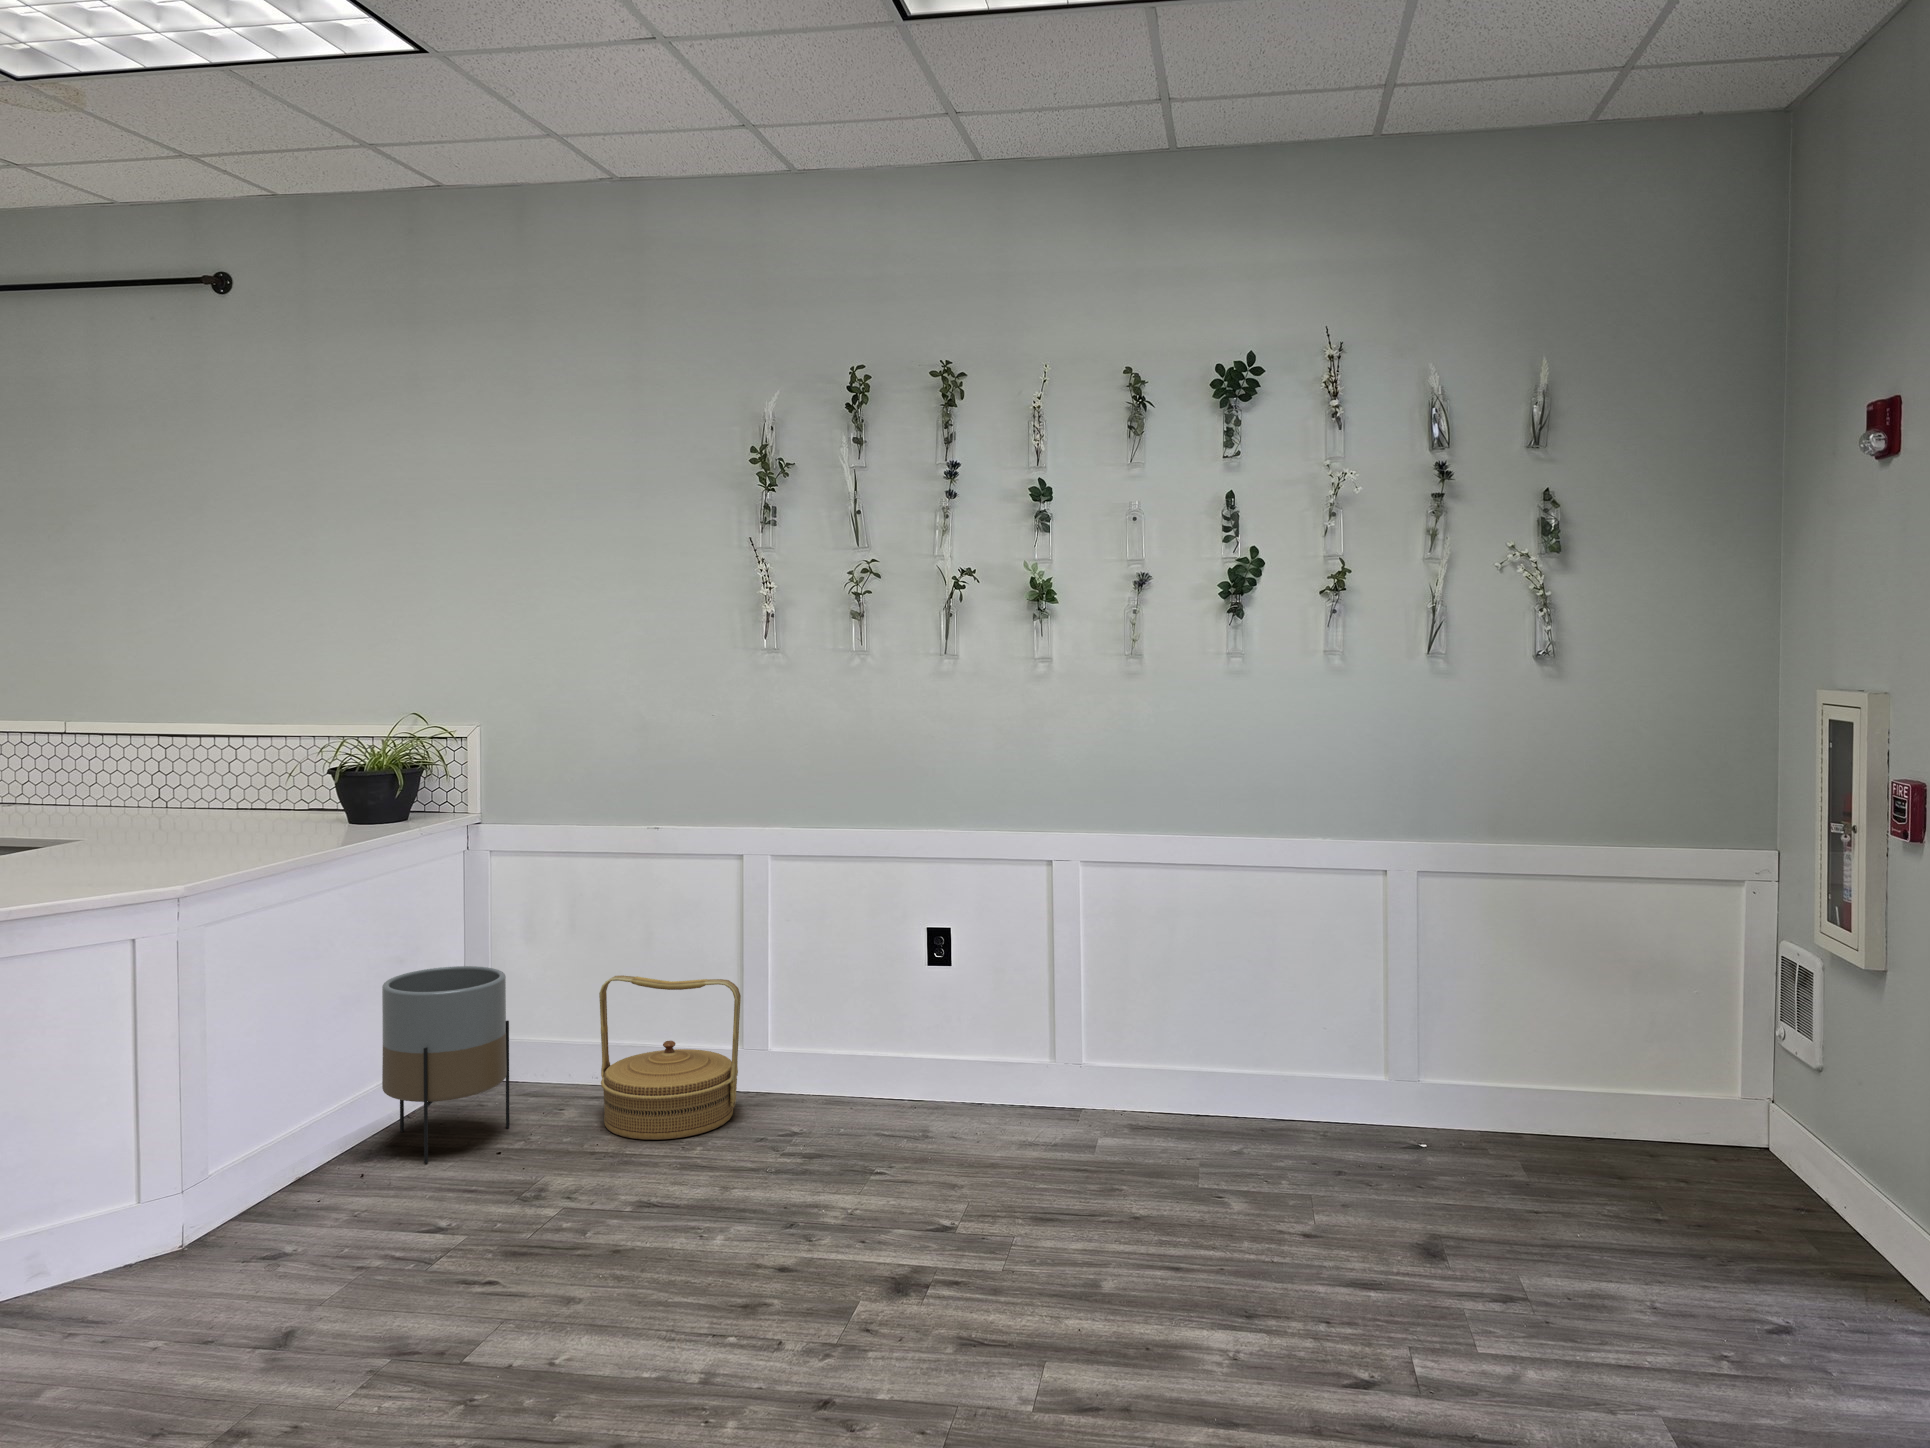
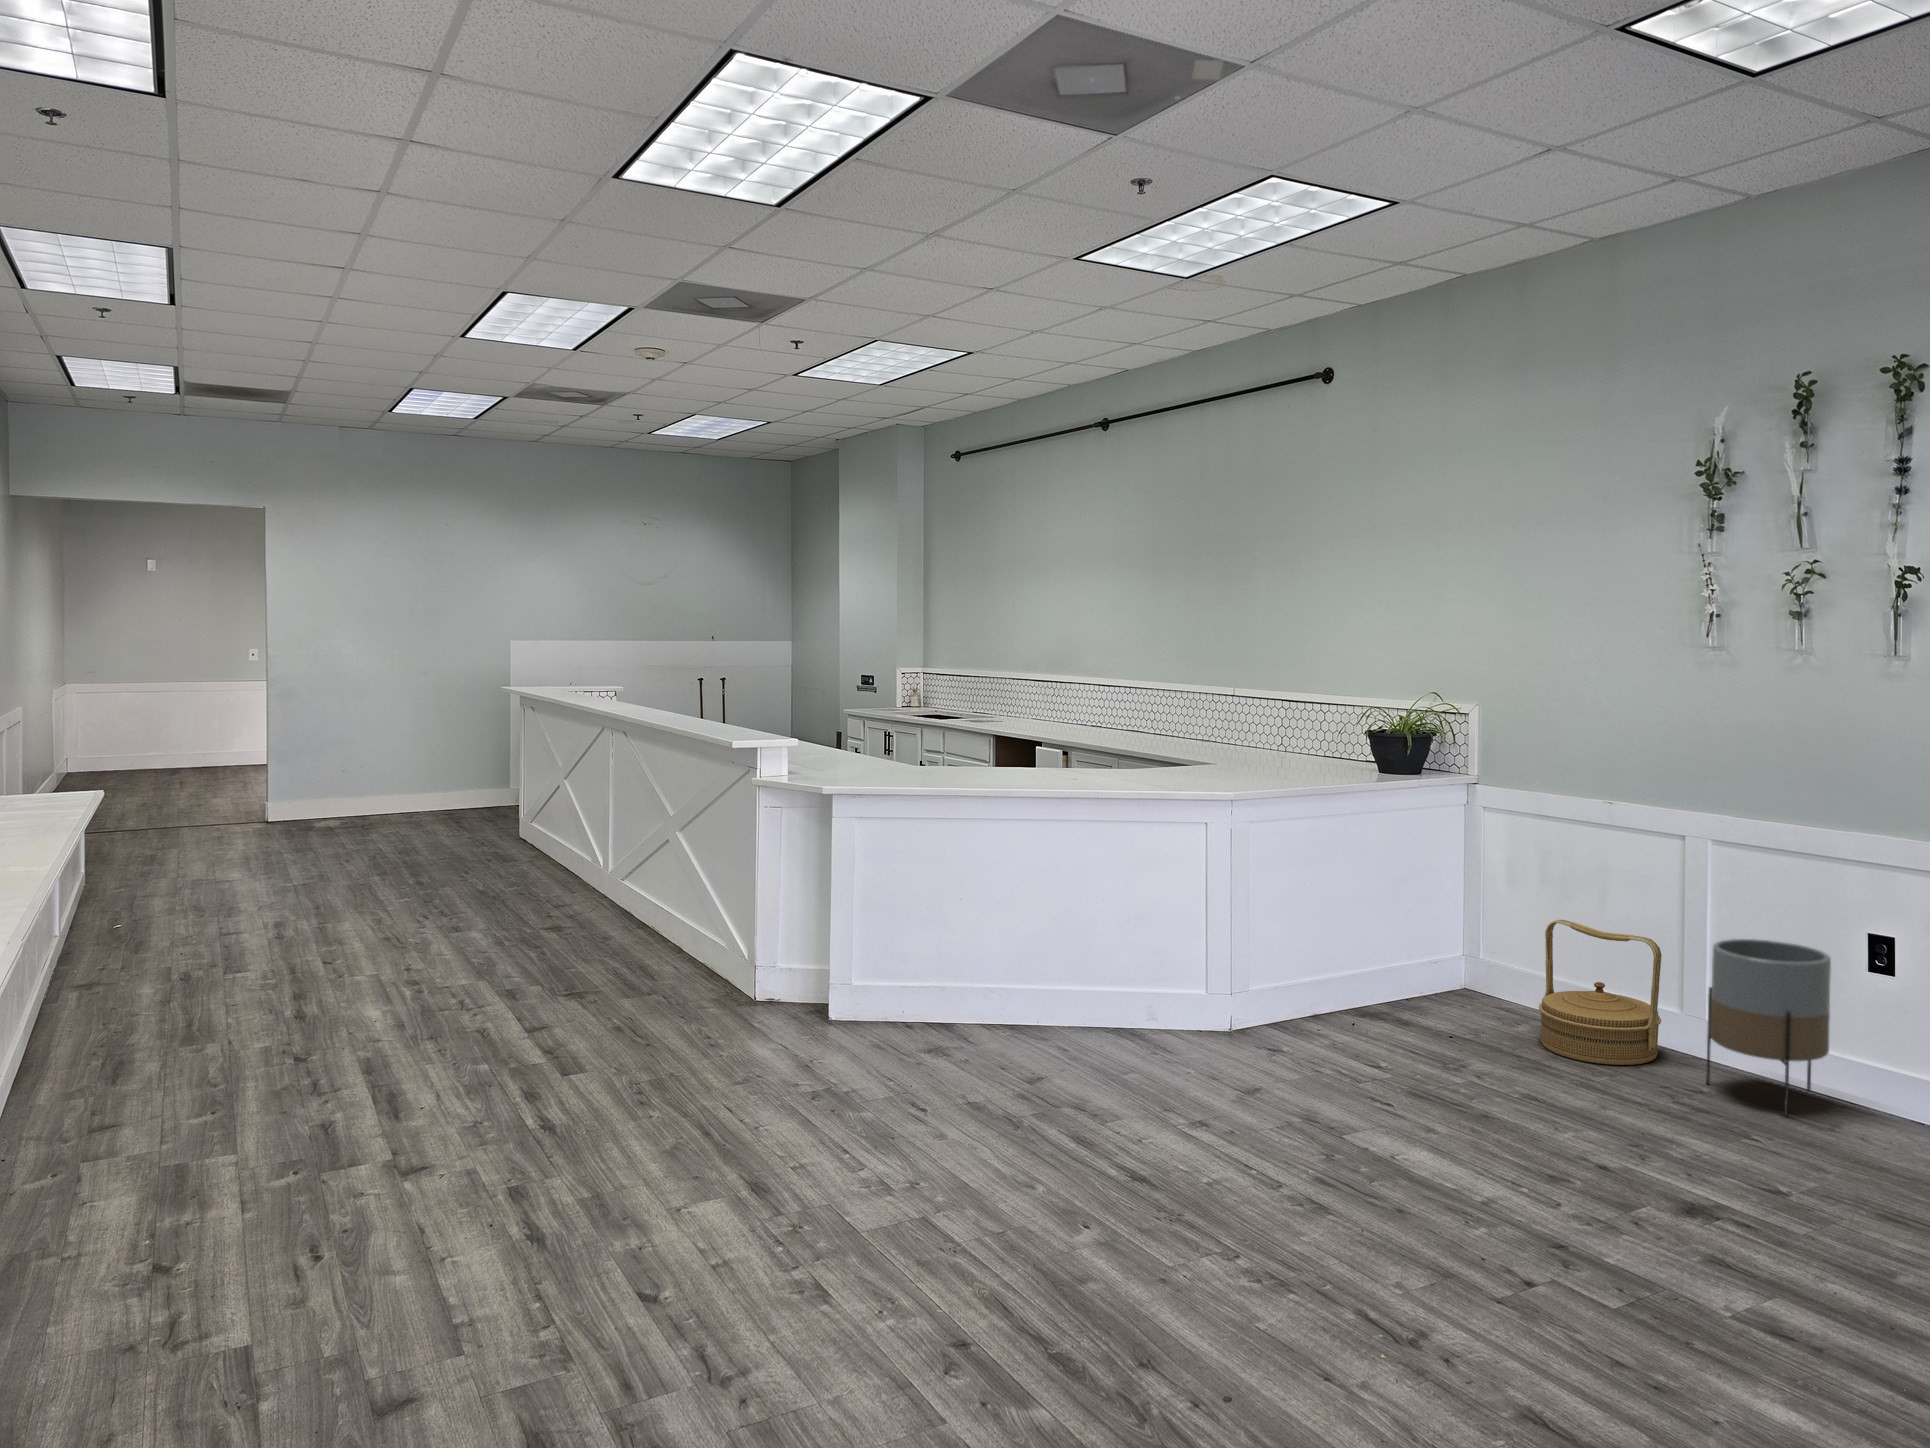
planter: present [382,966,509,1163] -> present [1706,939,1831,1116]

